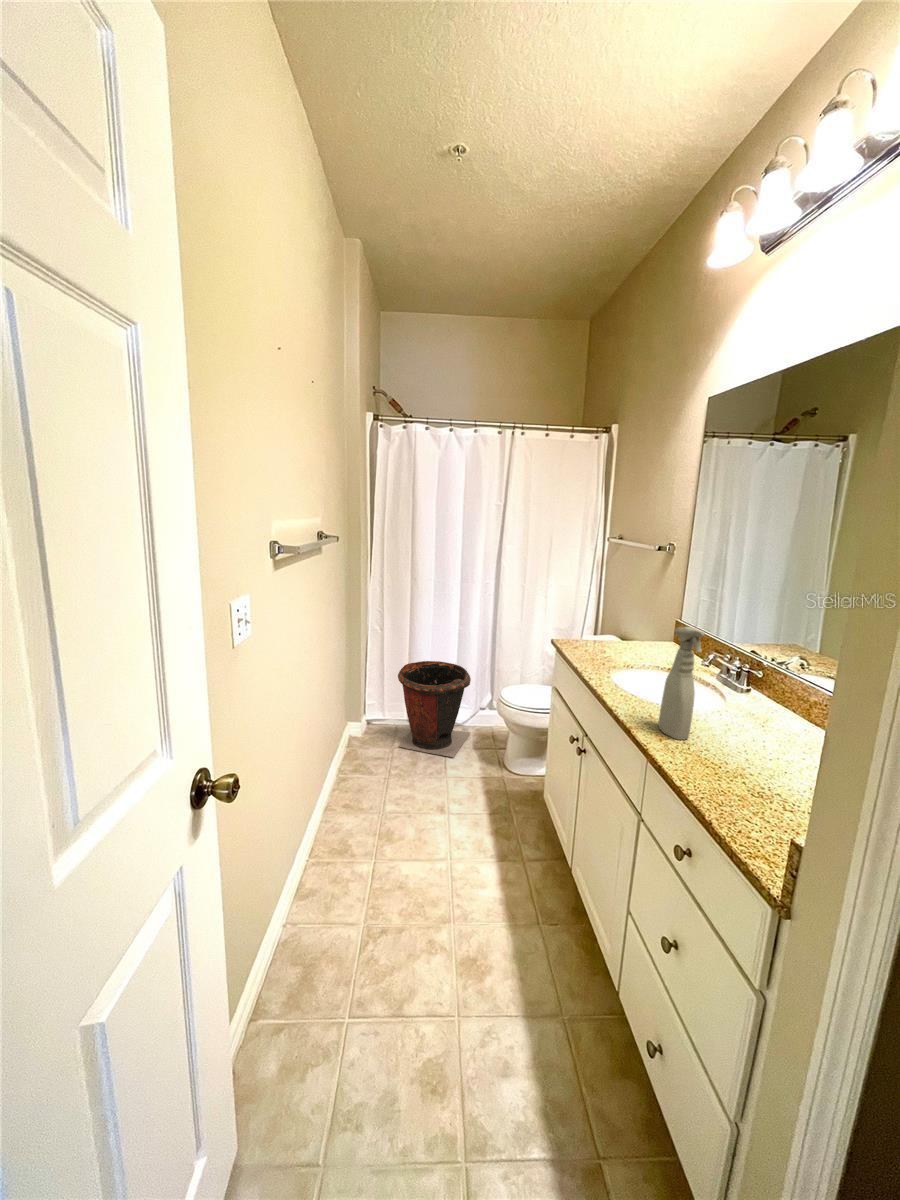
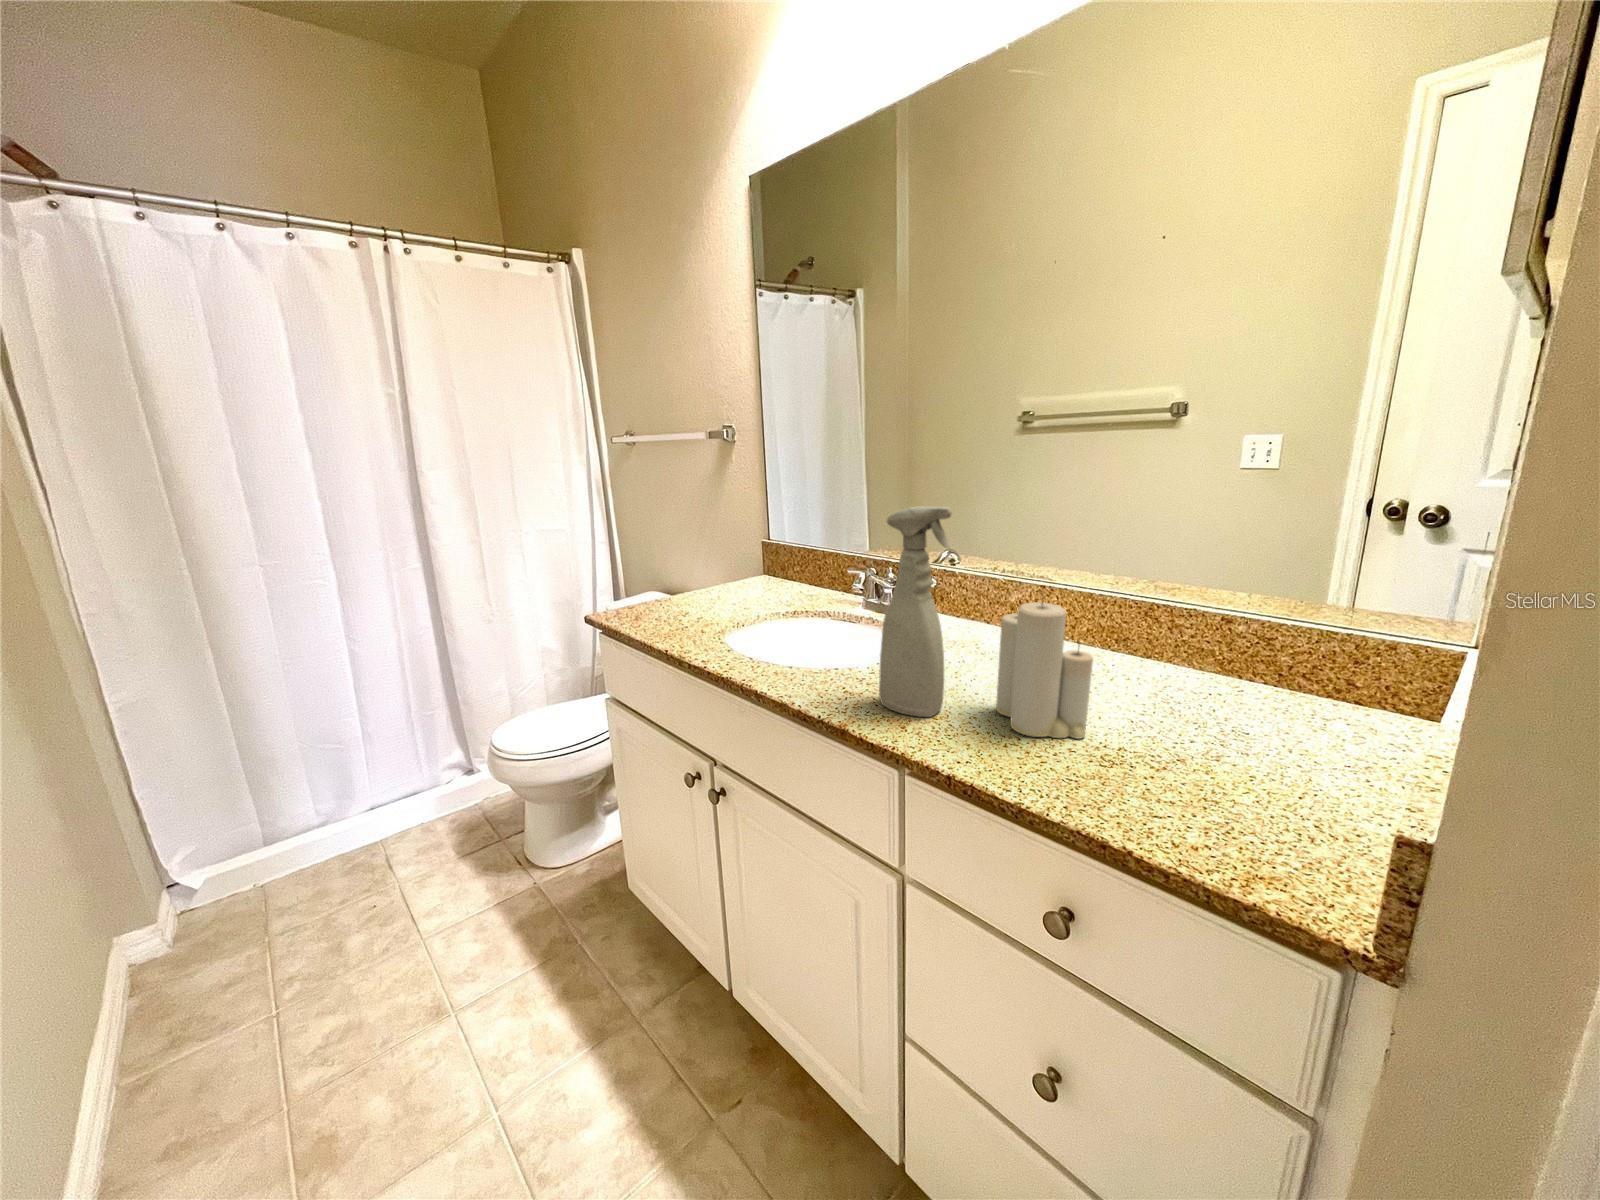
waste bin: present [398,661,471,757] -> none [236,714,444,928]
candle: none [715,689,768,778] -> present [996,602,1093,739]

